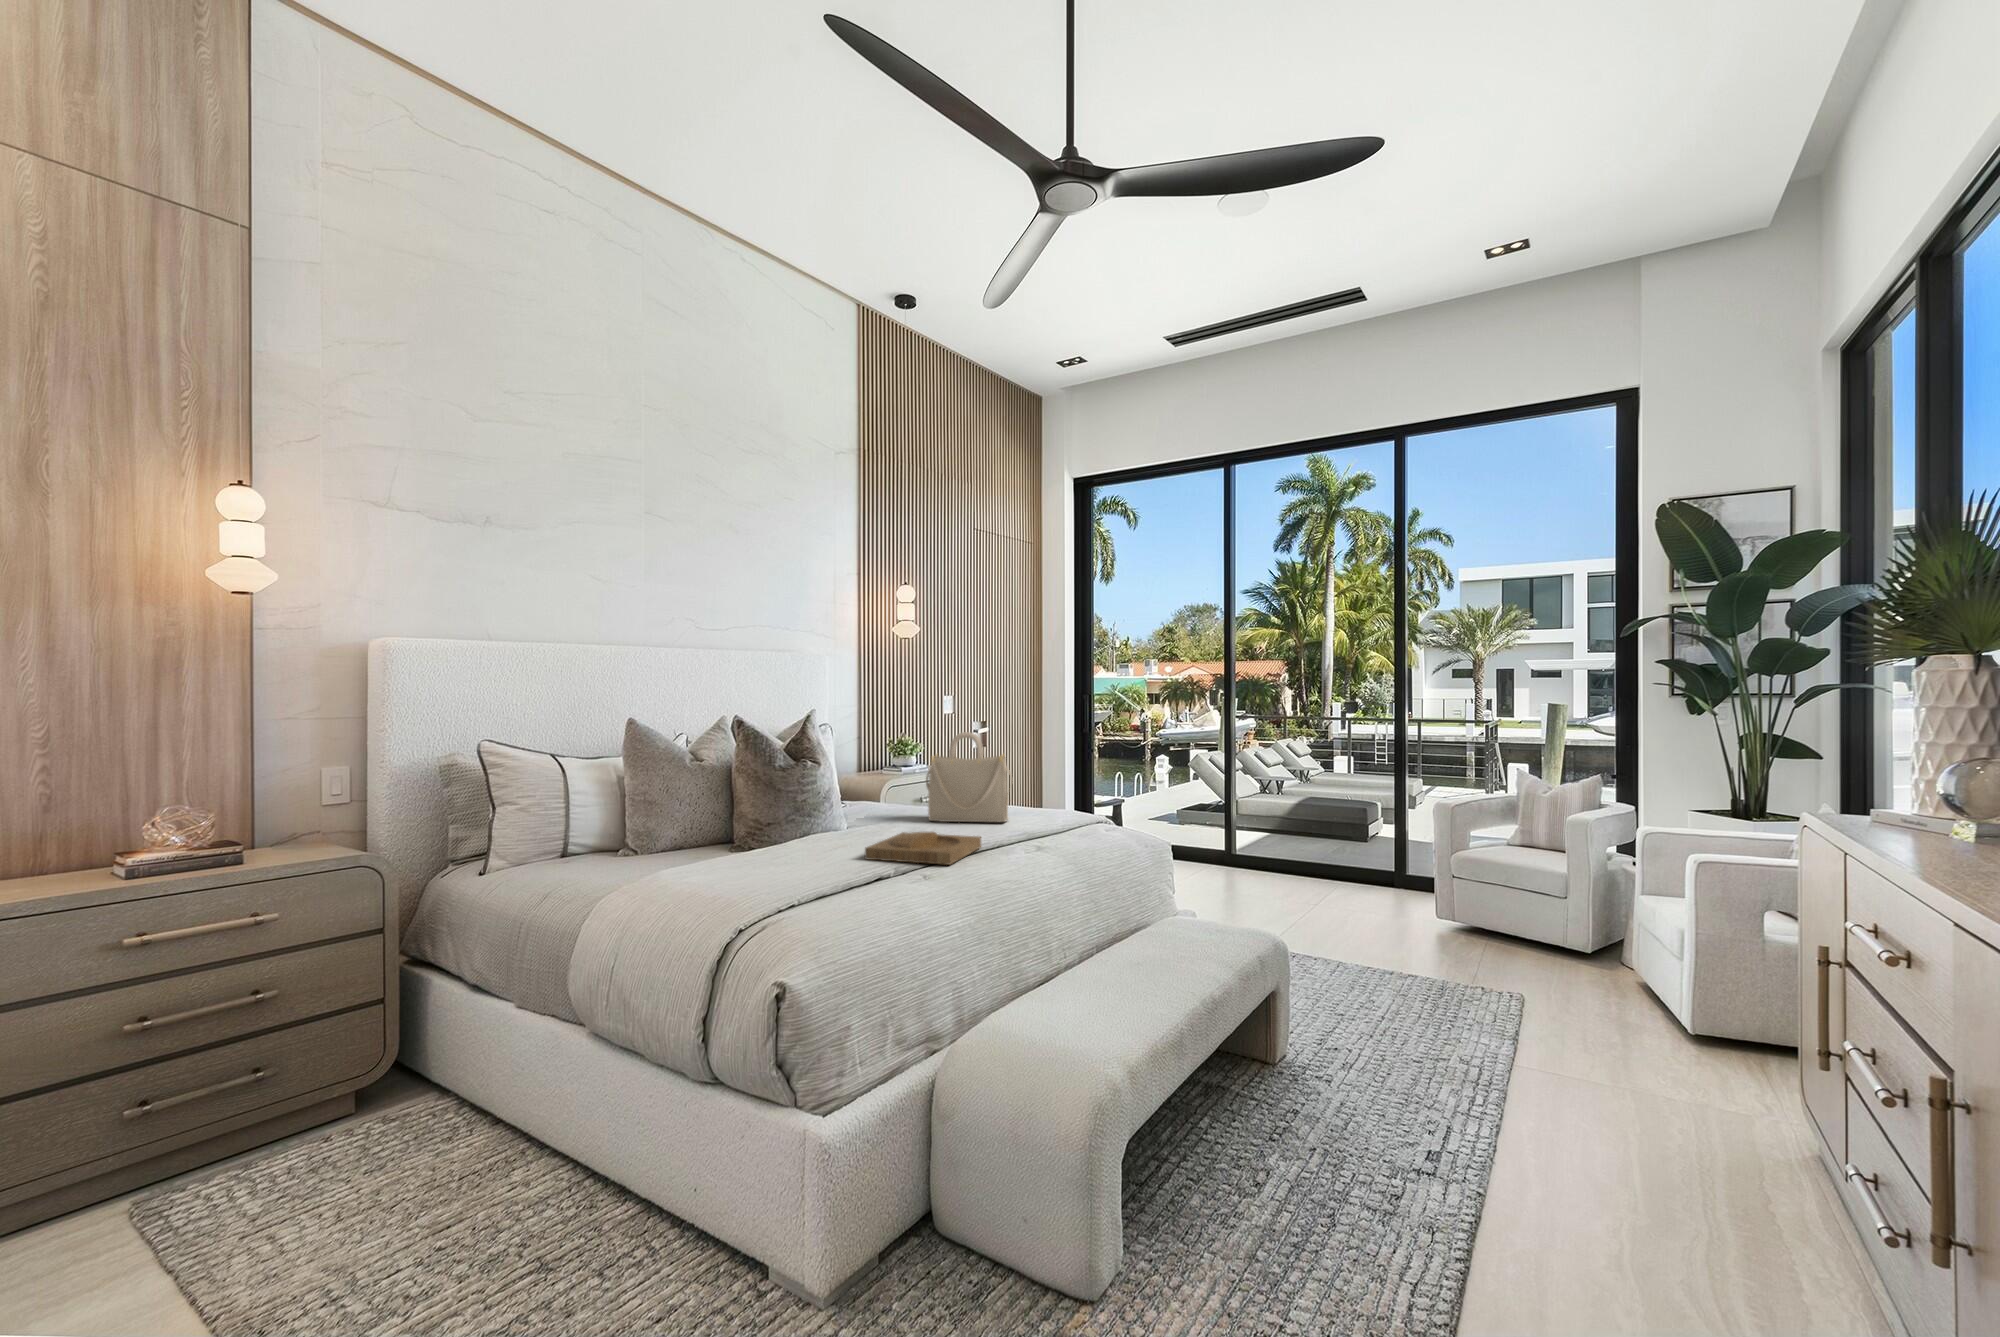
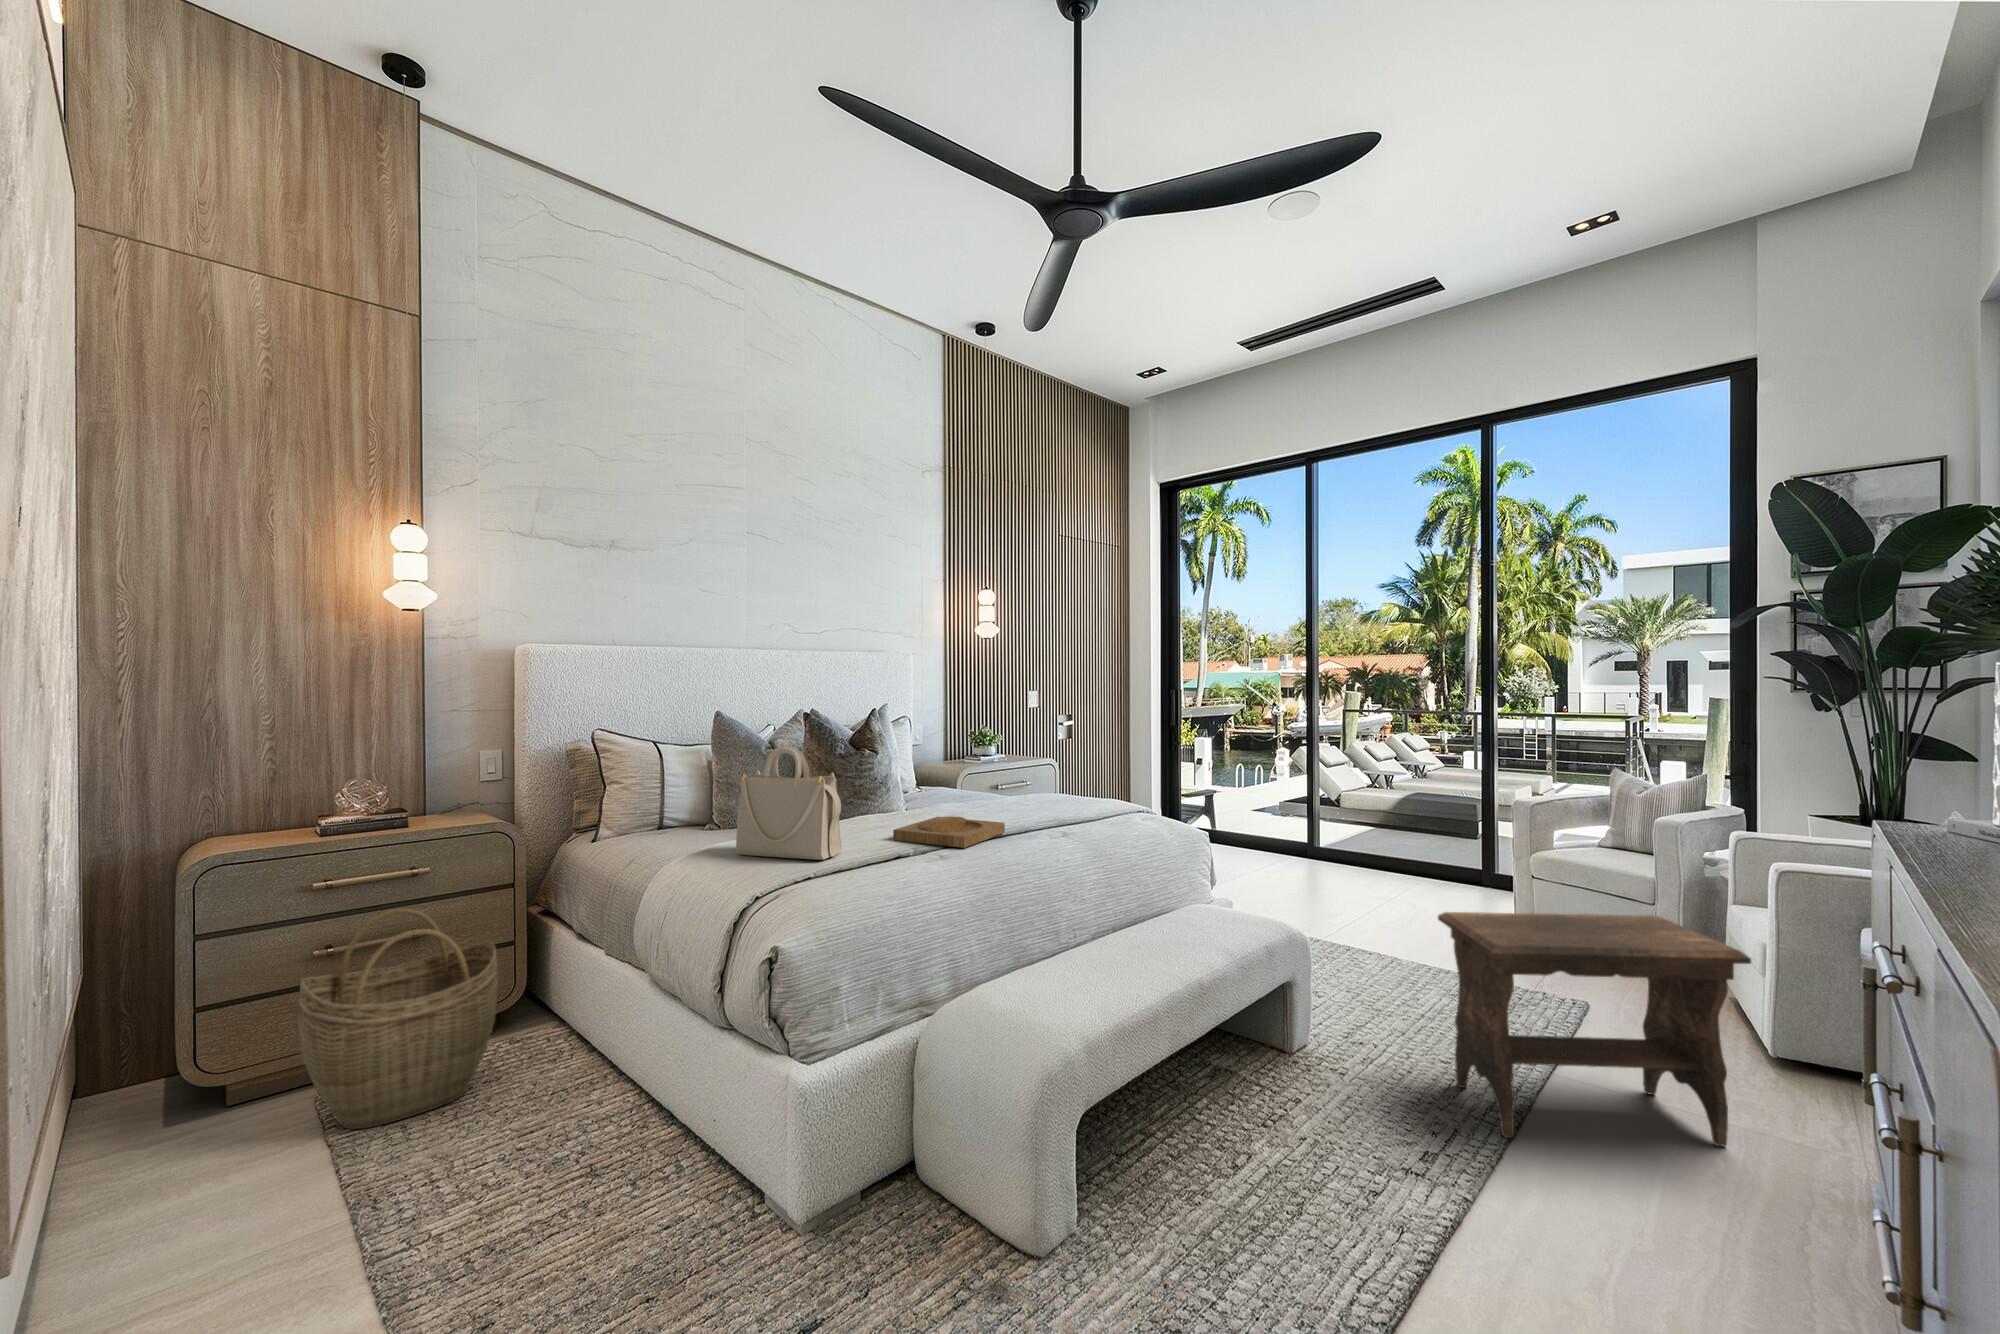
handbag: present [926,732,1013,822] -> present [736,745,841,860]
footstool: none [1416,906,1704,1131] -> present [1438,912,1751,1146]
woven basket: none [122,965,385,1247] -> present [298,909,498,1129]

